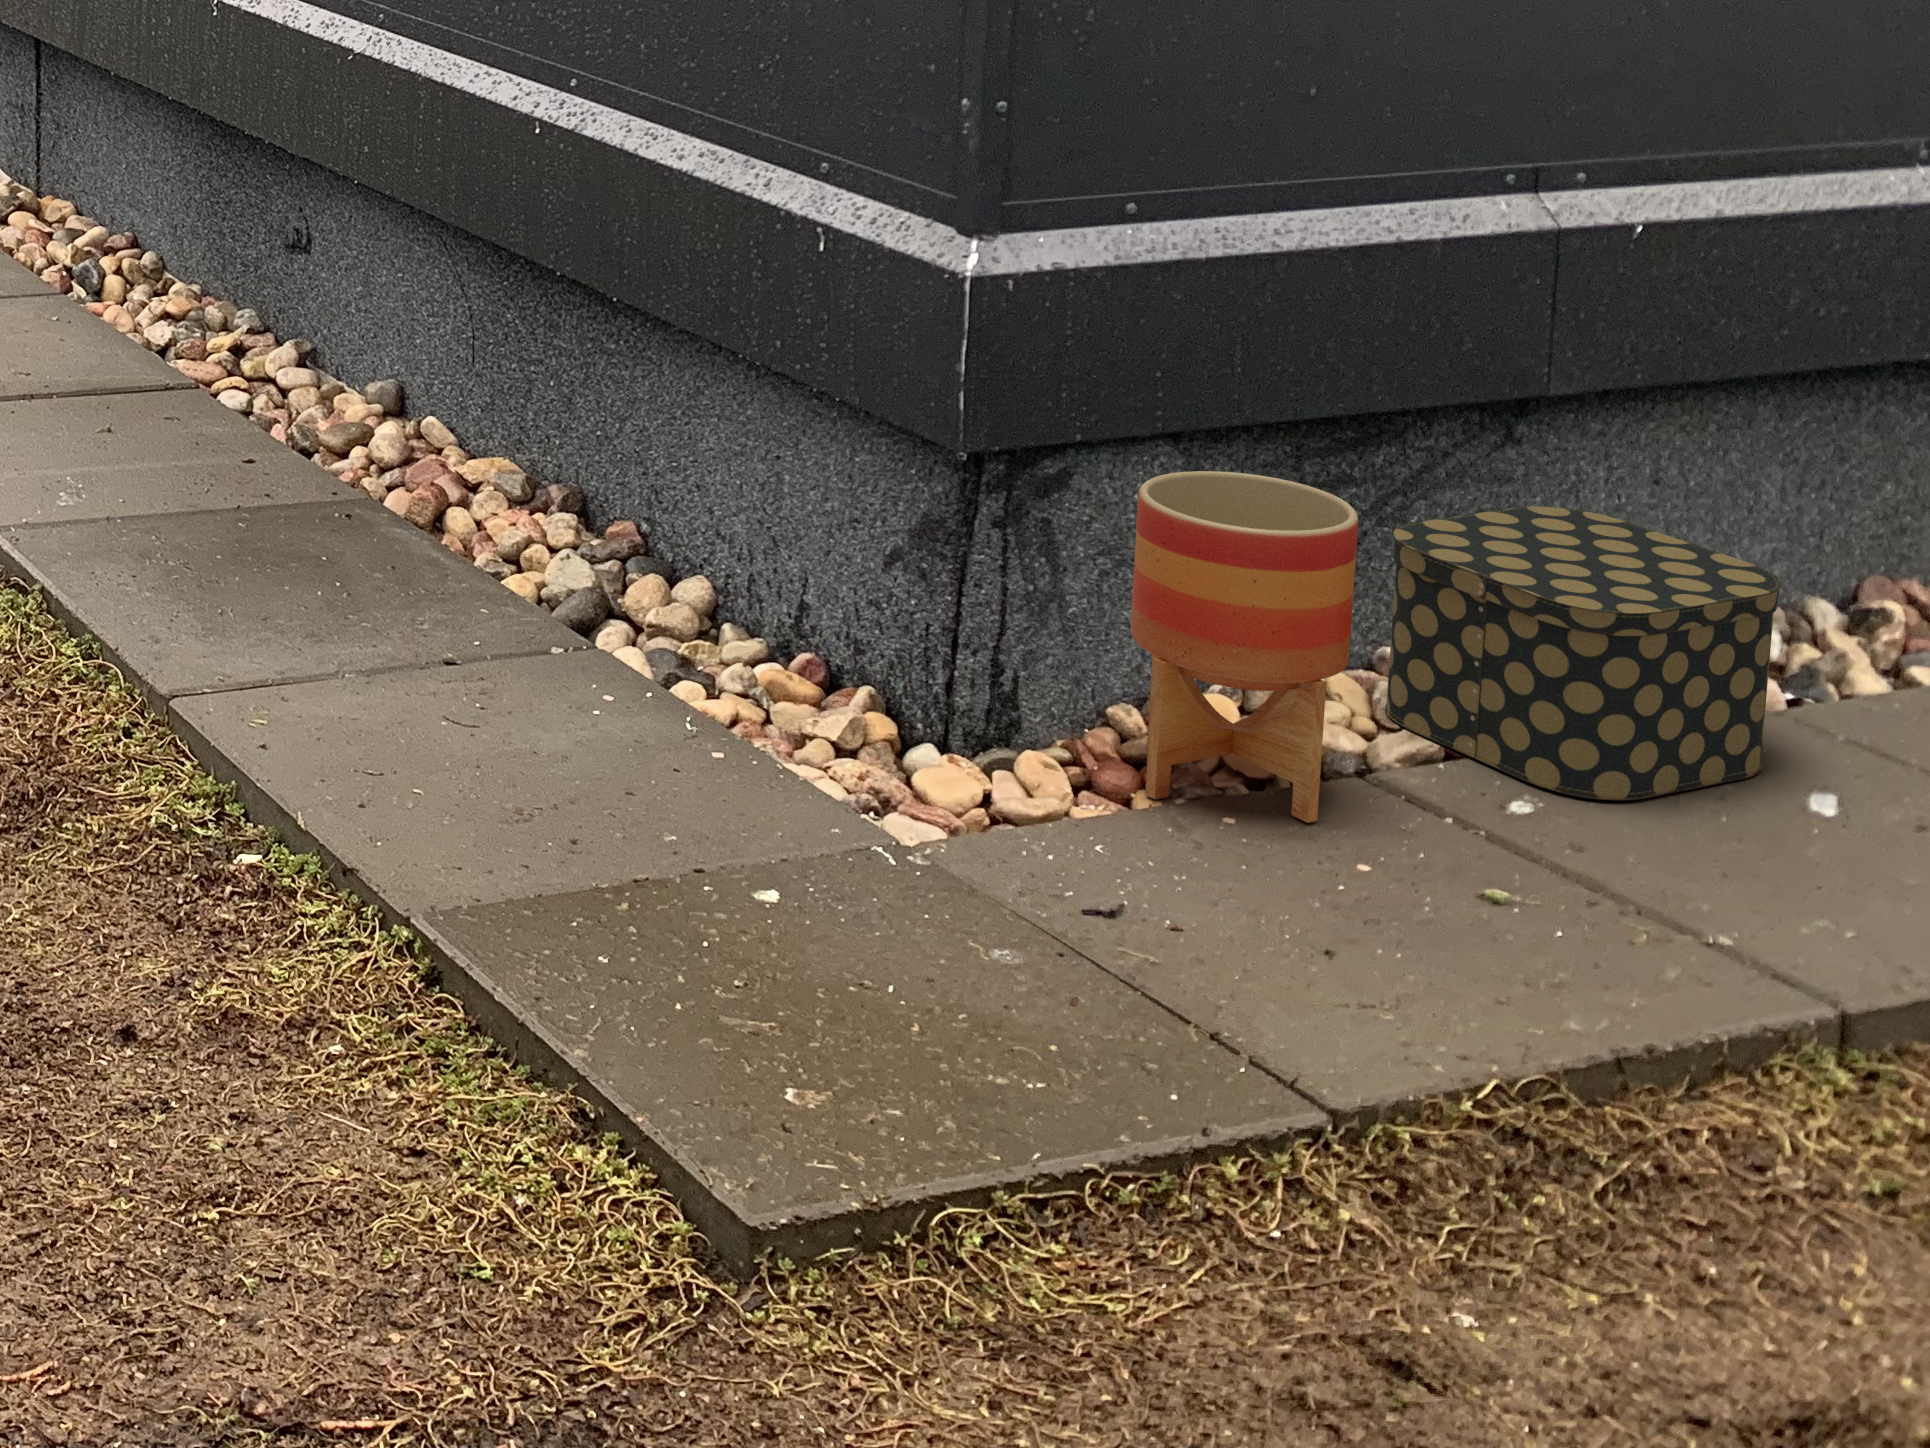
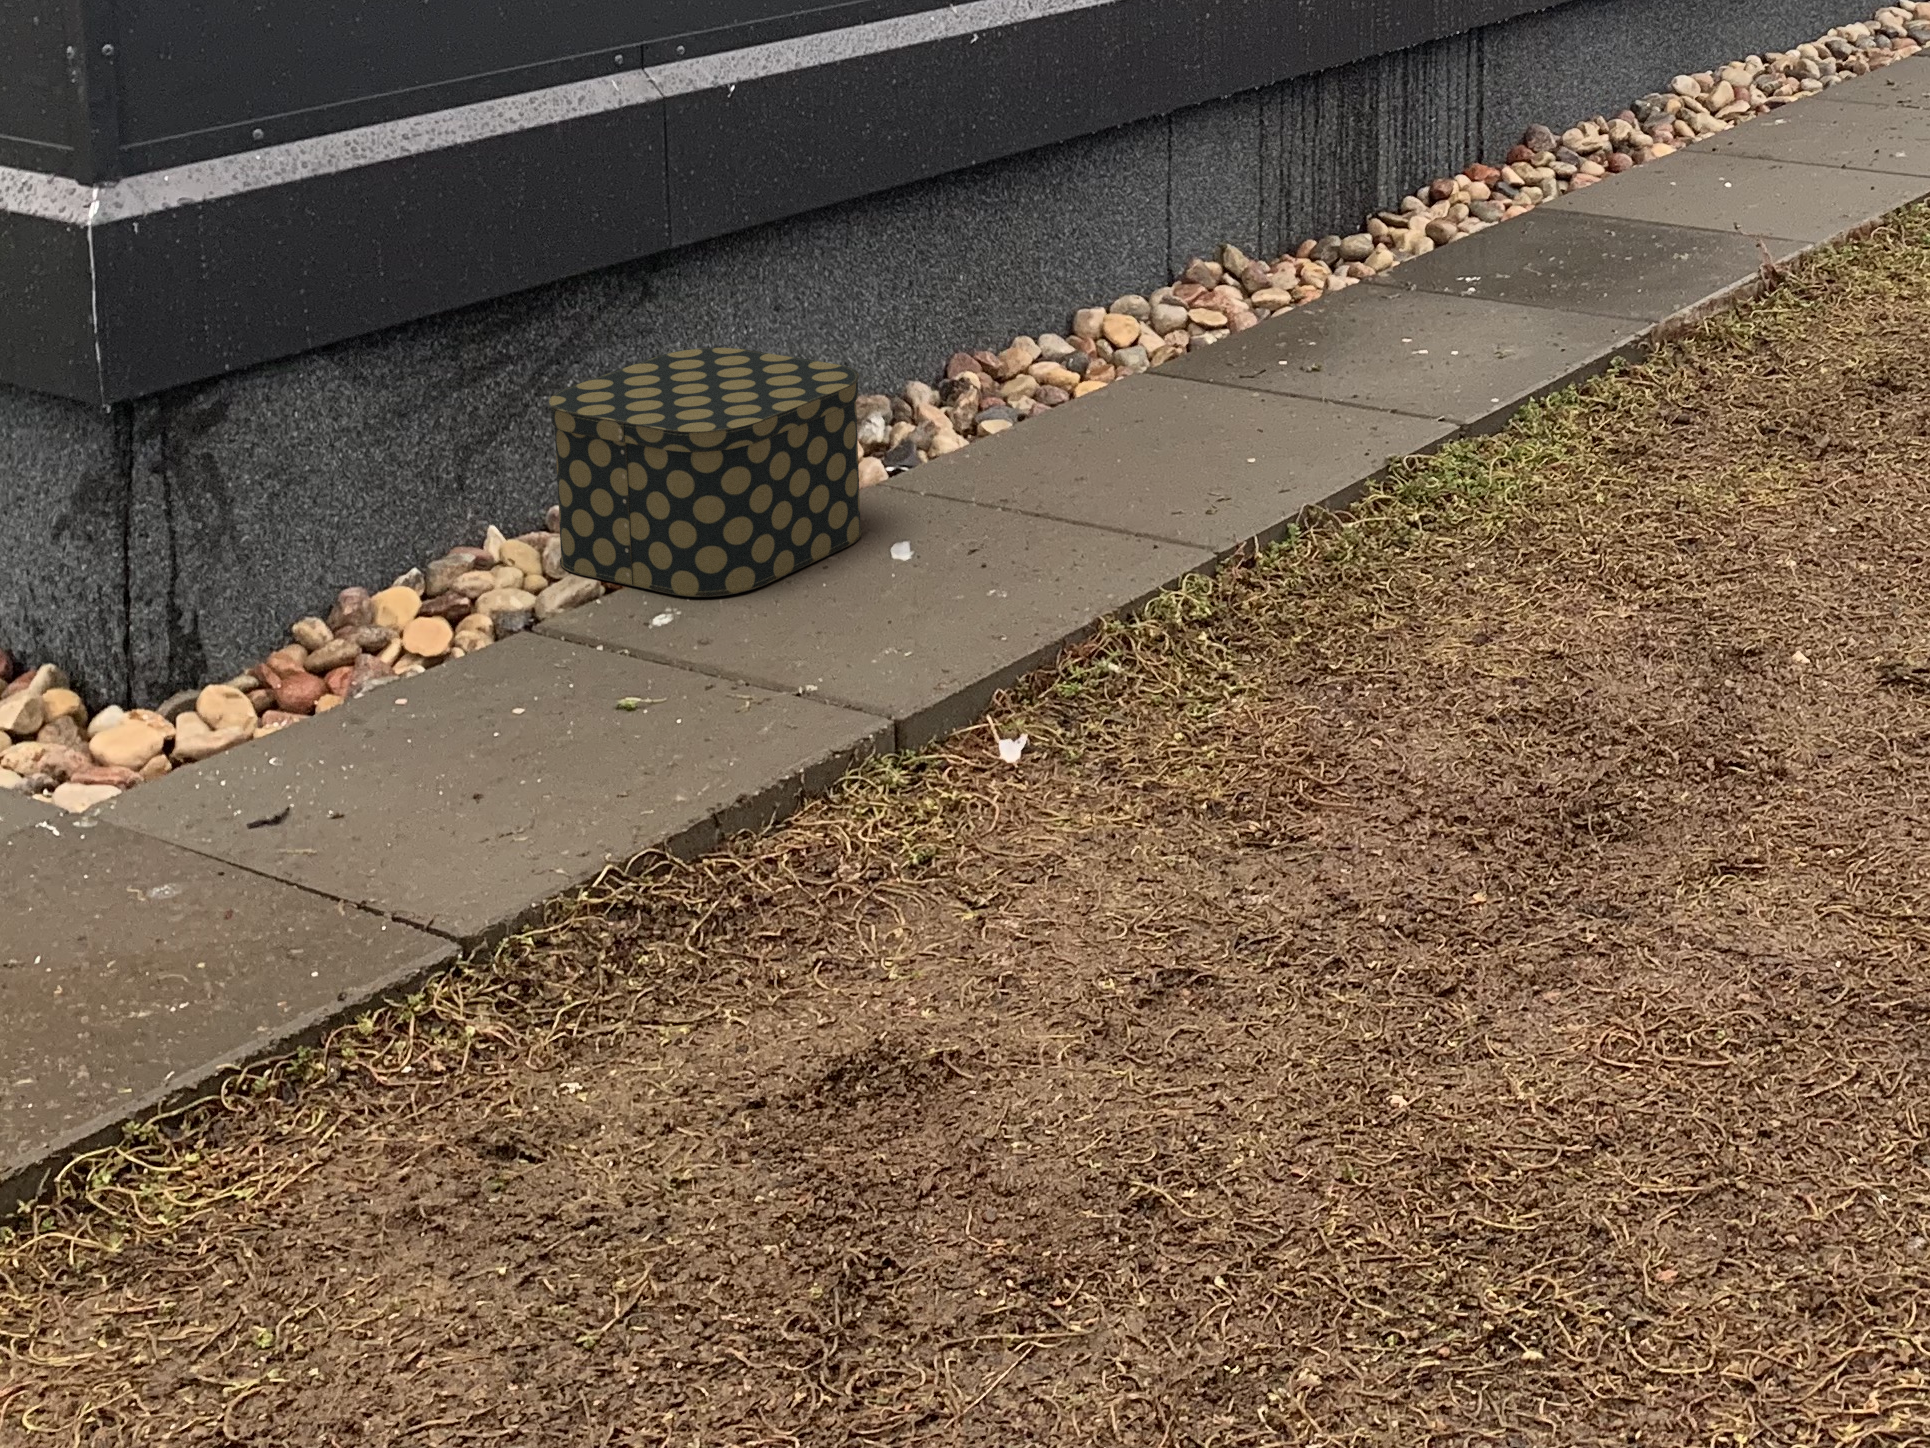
planter: present [1131,471,1358,823] -> none [295,372,504,699]

